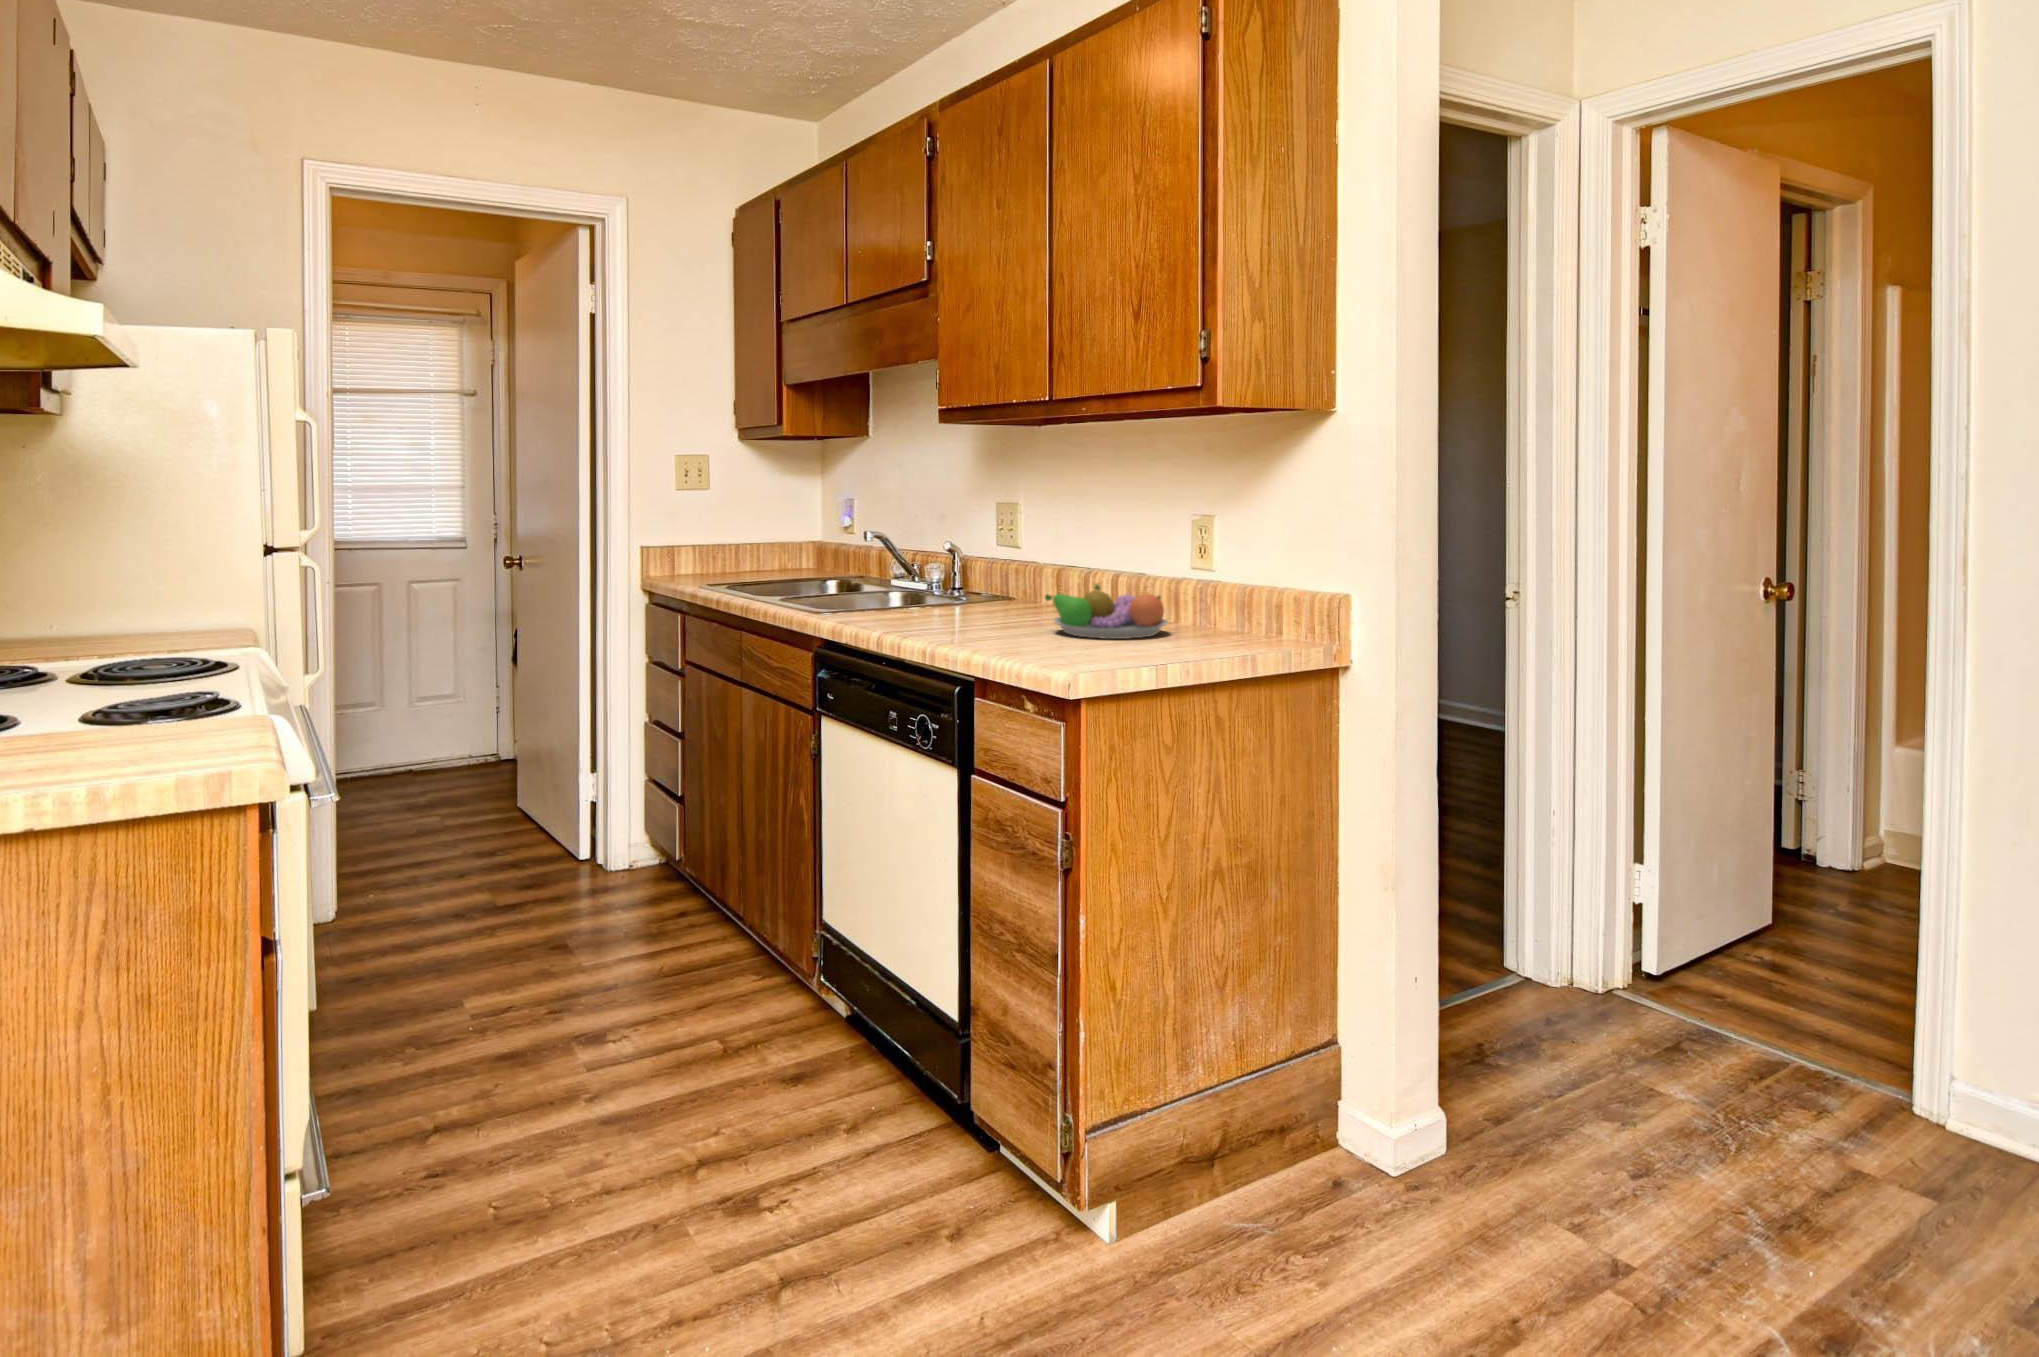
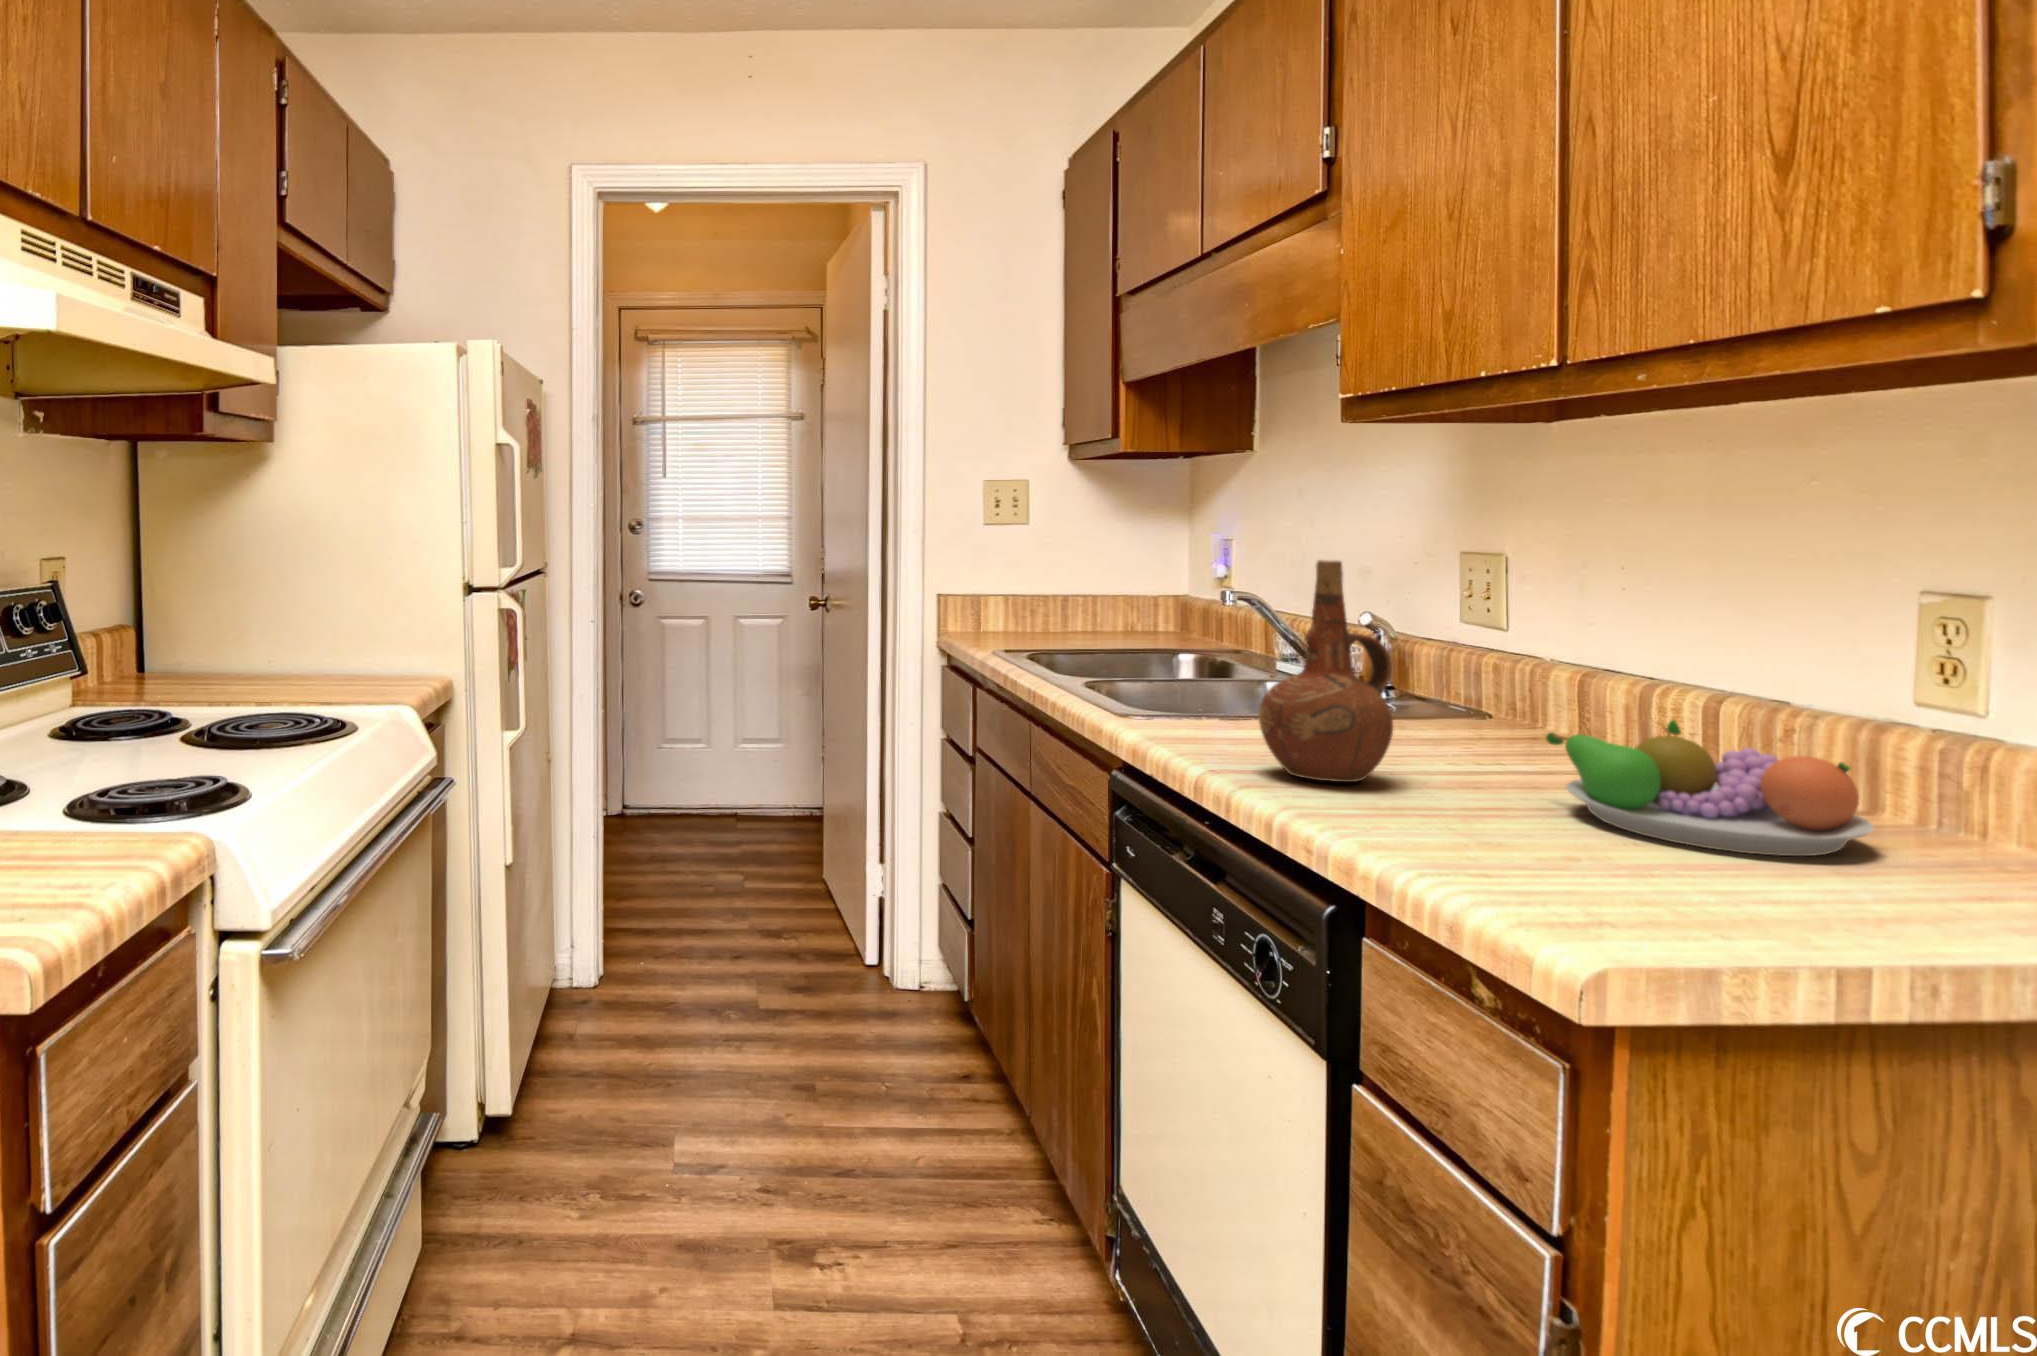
ceramic pitcher: none [908,509,976,631] -> present [1259,560,1393,782]

